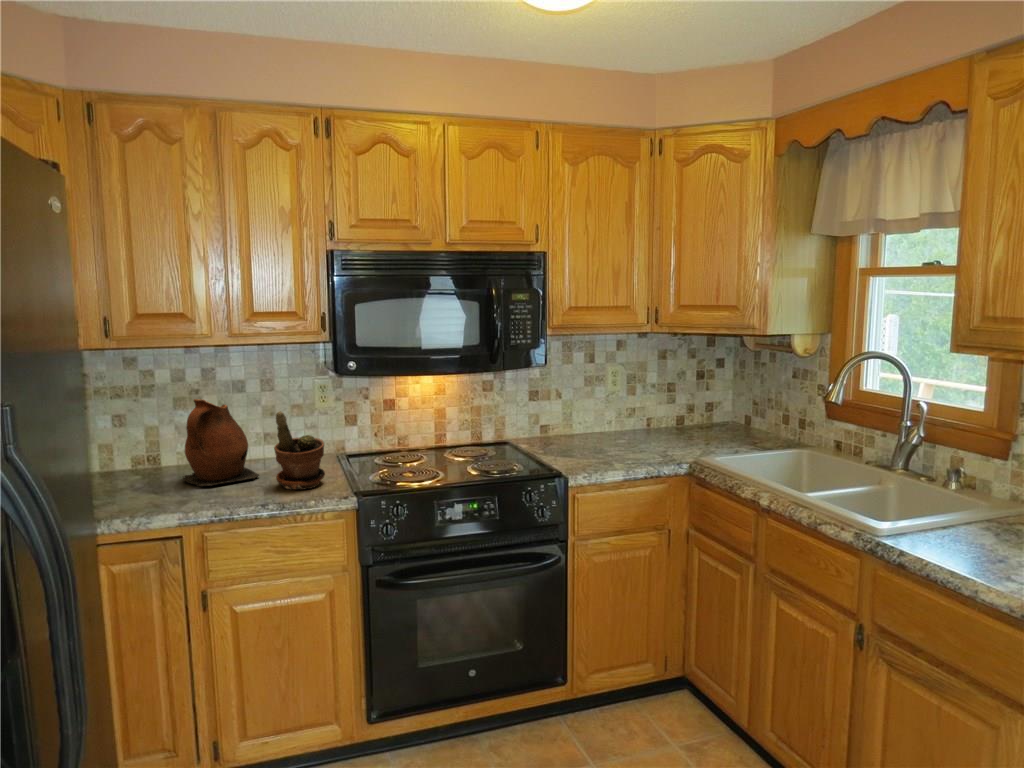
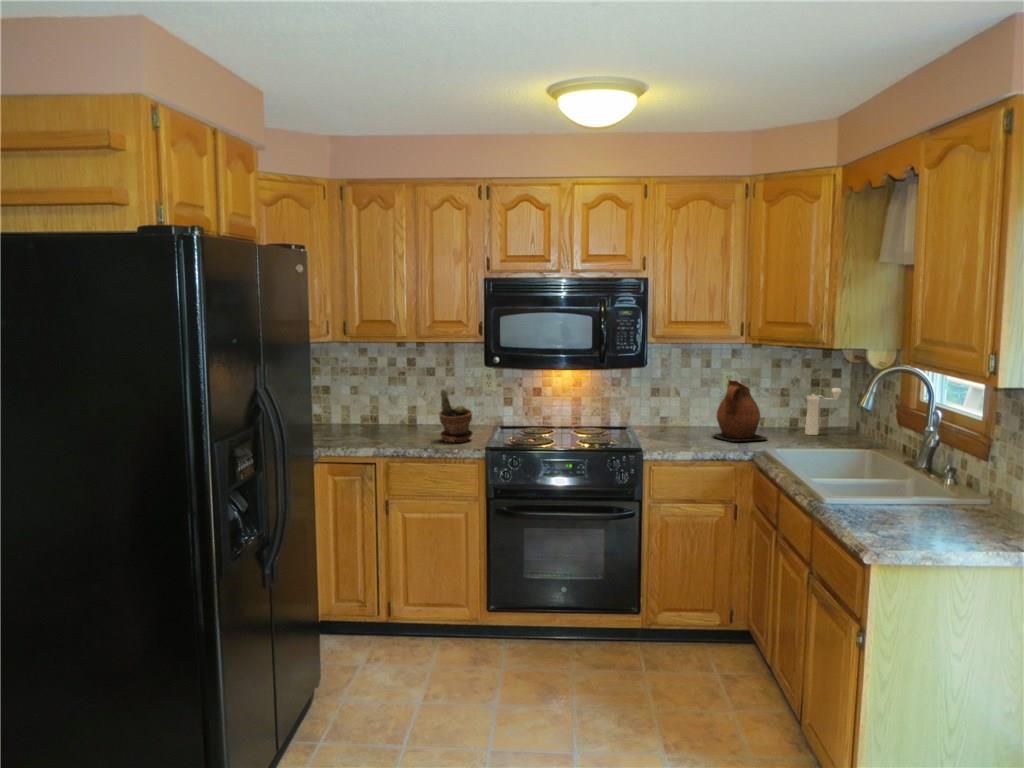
pepper mill: none [704,379,737,434] -> present [805,388,841,435]
ceramic pitcher: present [183,399,259,486] -> present [713,380,767,441]

